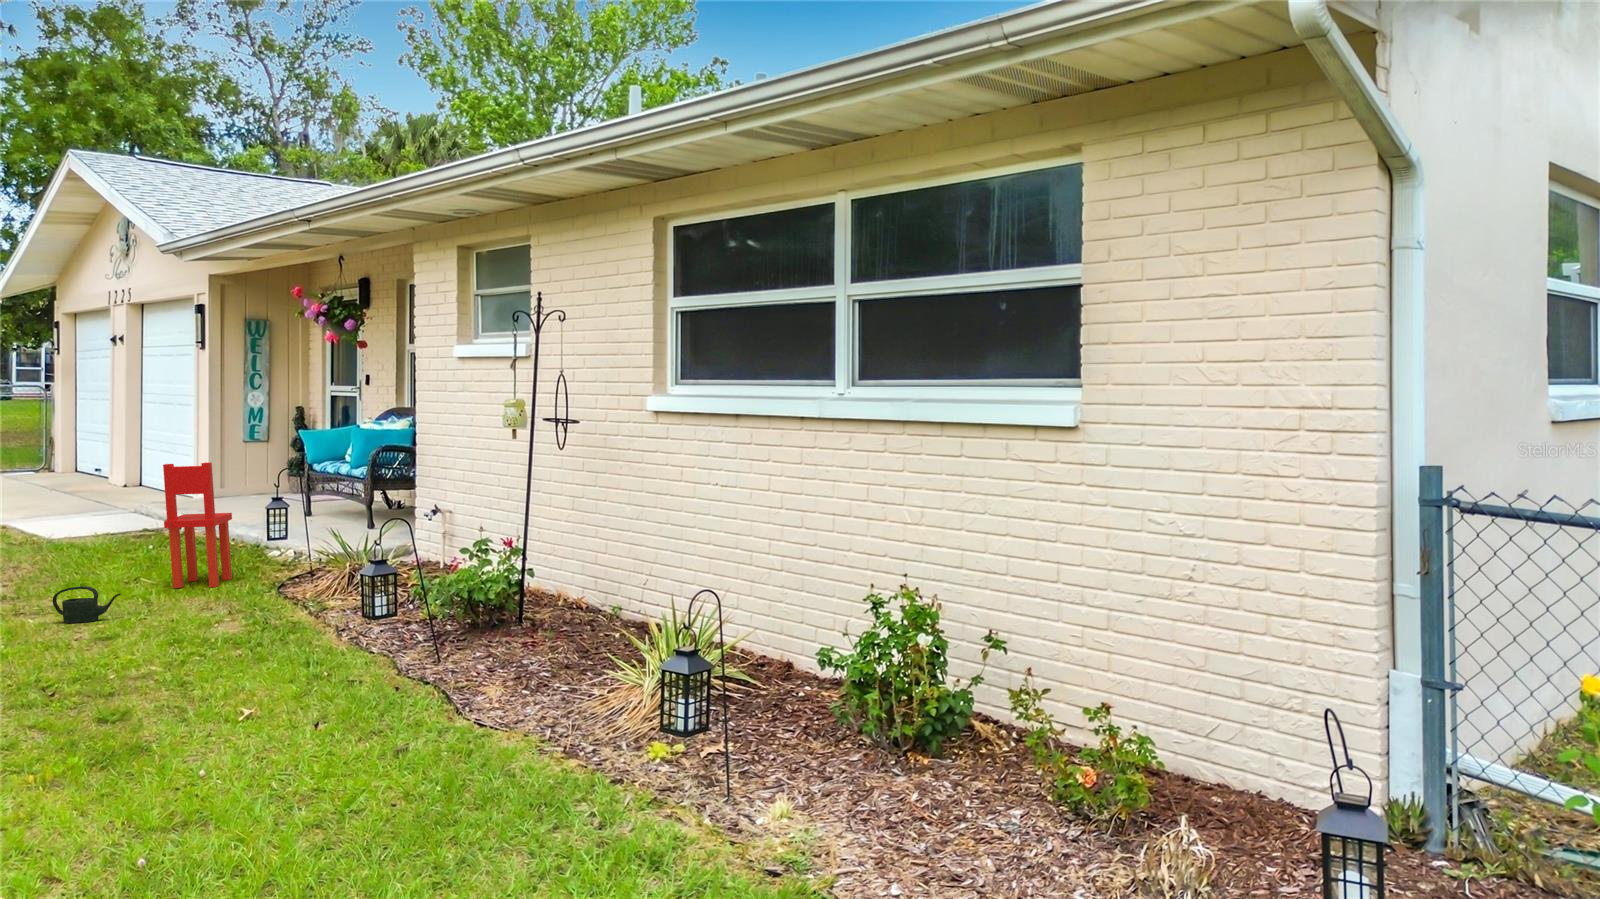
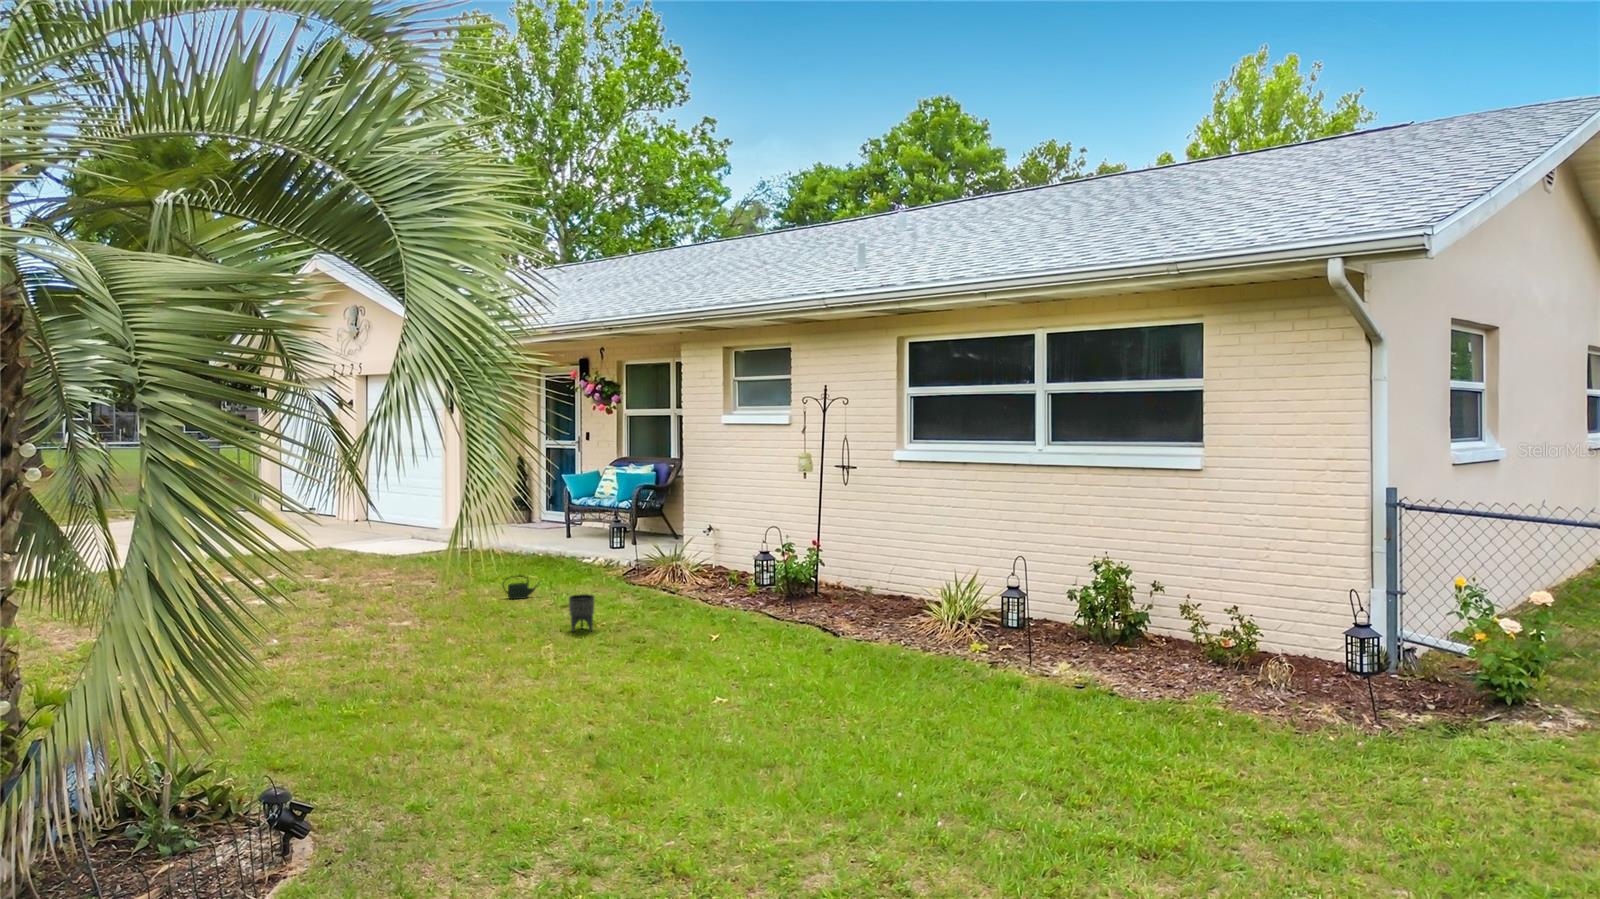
chair: present [163,462,232,588] -> none [540,495,573,581]
planter: none [31,631,83,696] -> present [569,594,595,632]

